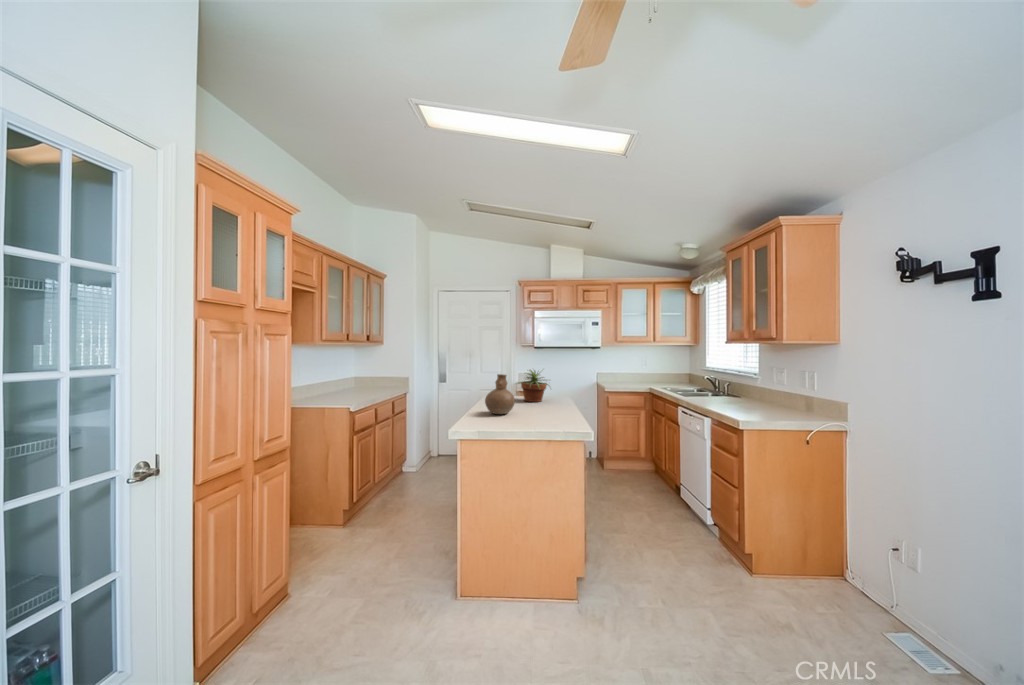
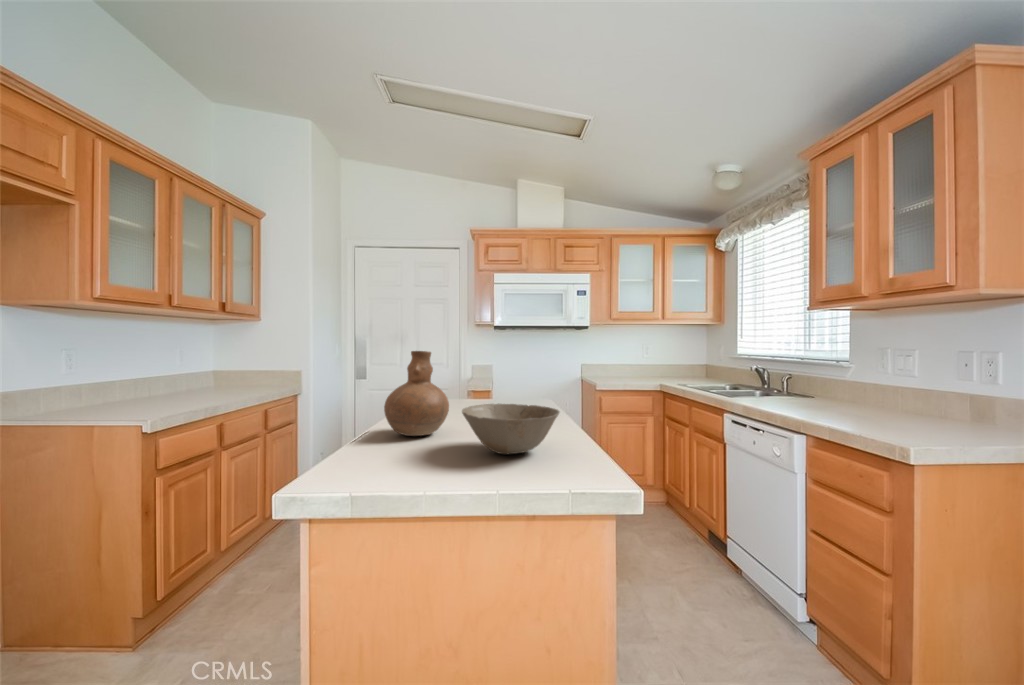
potted plant: present [520,370,548,402] -> none [455,348,530,409]
bowl: none [523,400,566,422] -> present [462,404,560,454]

